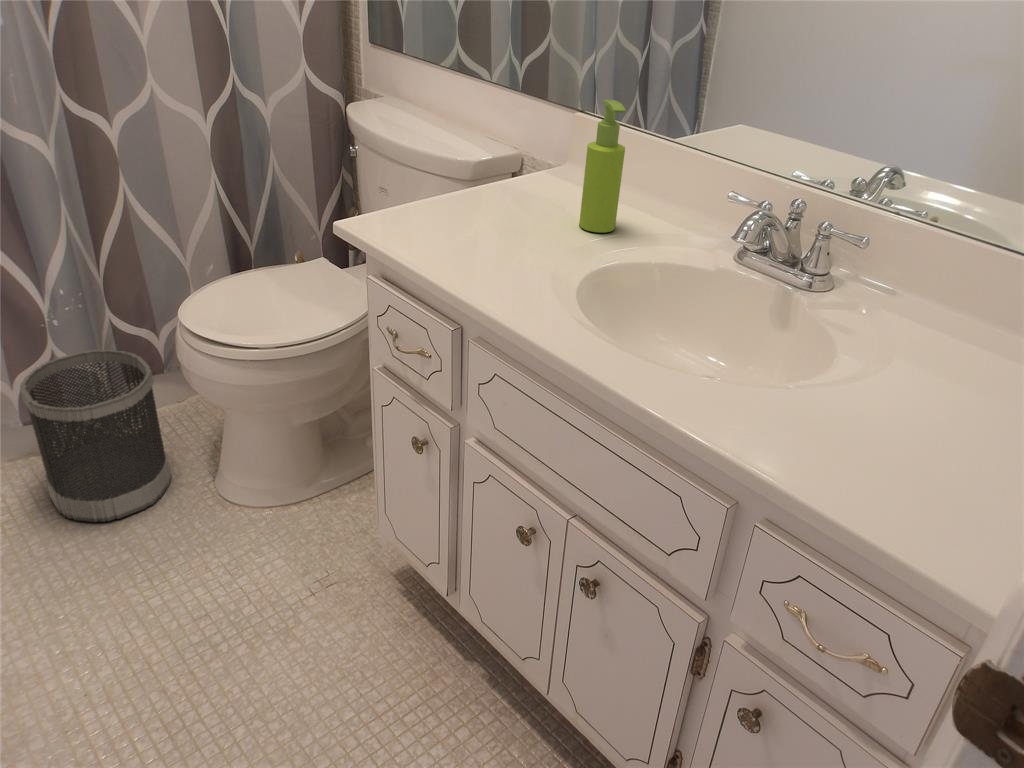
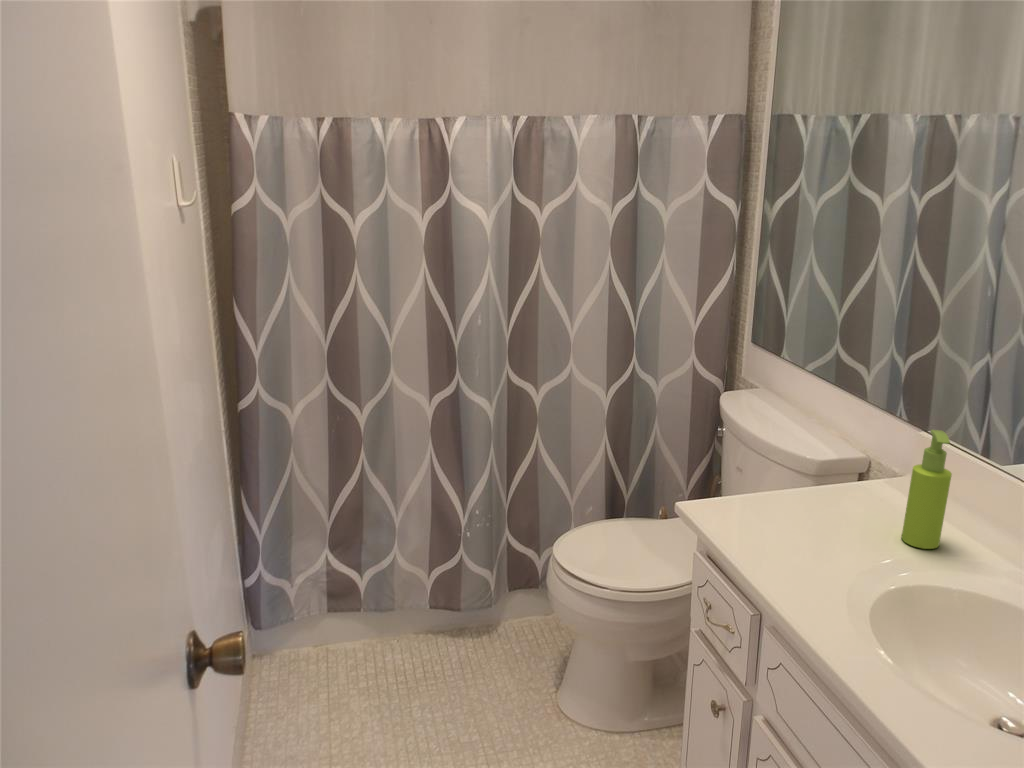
wastebasket: present [20,350,171,522] -> none [432,559,526,705]

